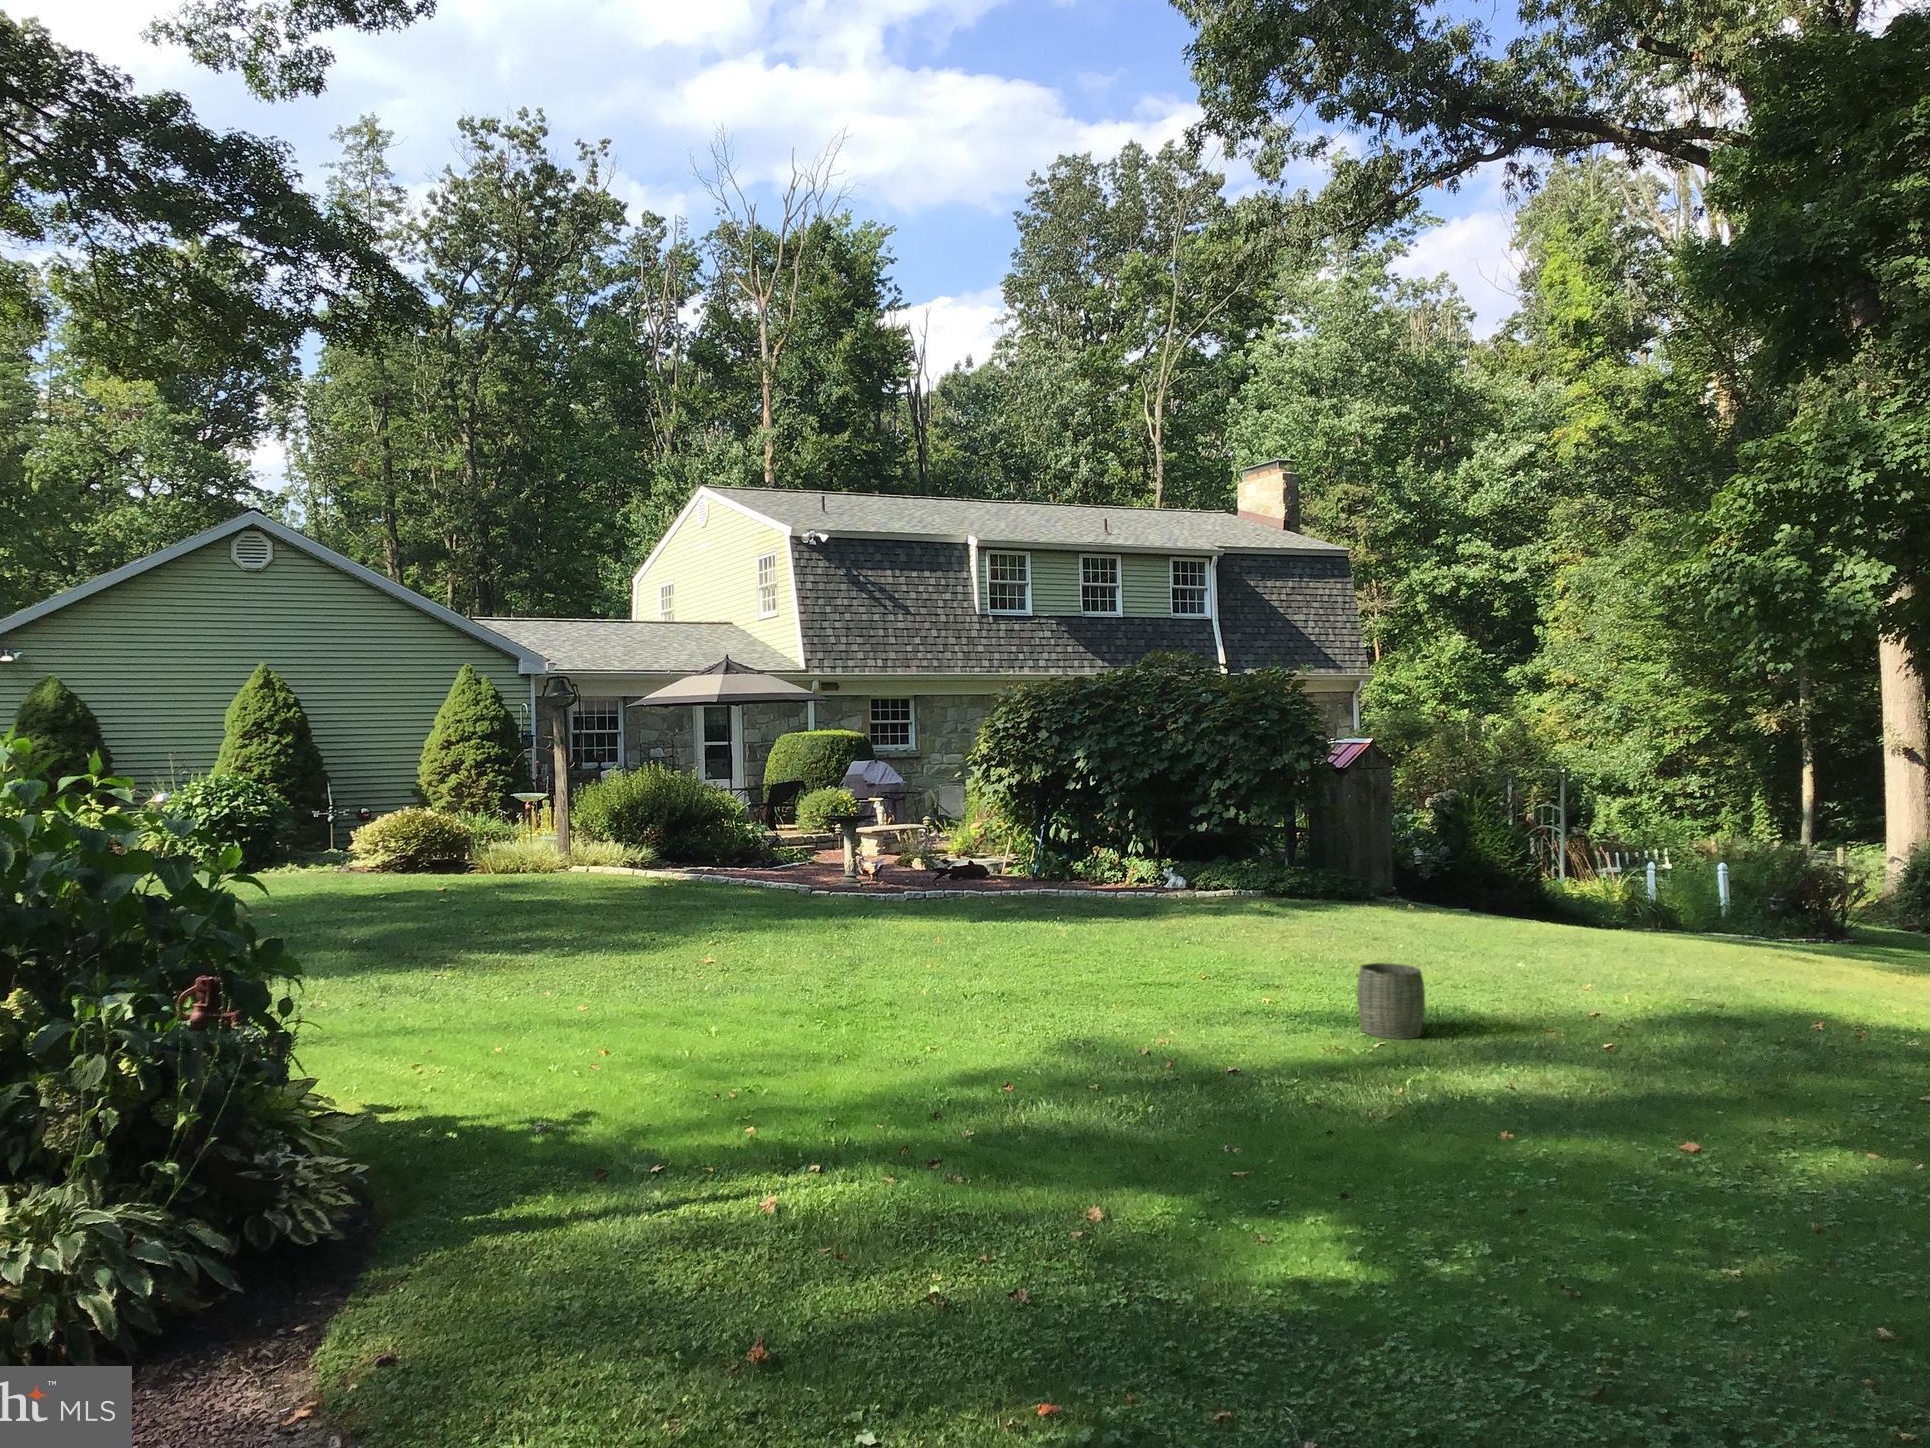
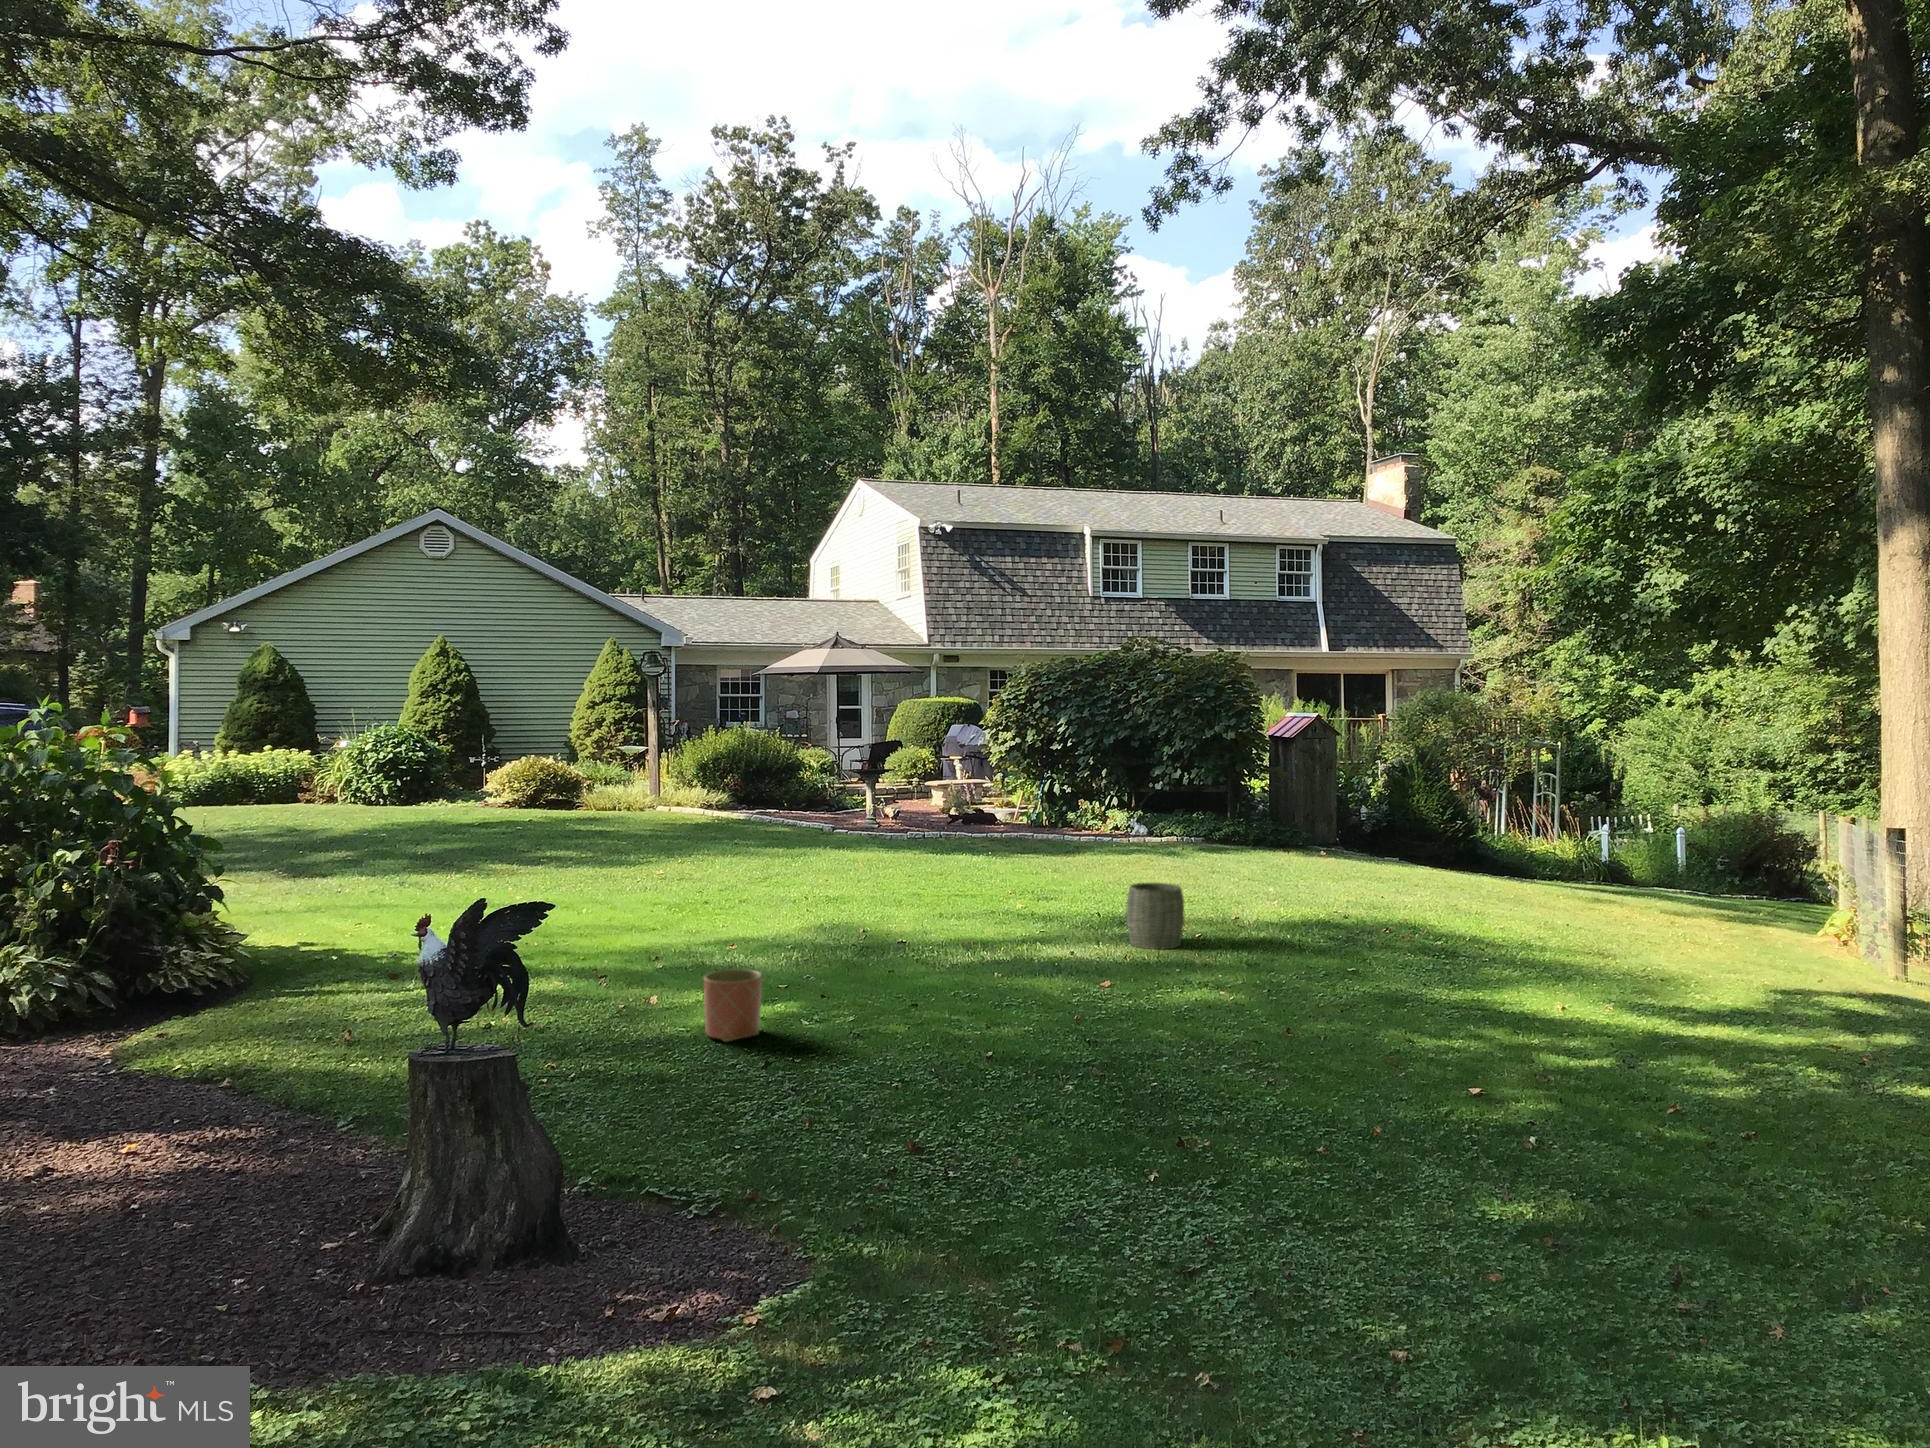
planter: none [1088,1097,1154,1186] -> present [704,969,762,1042]

